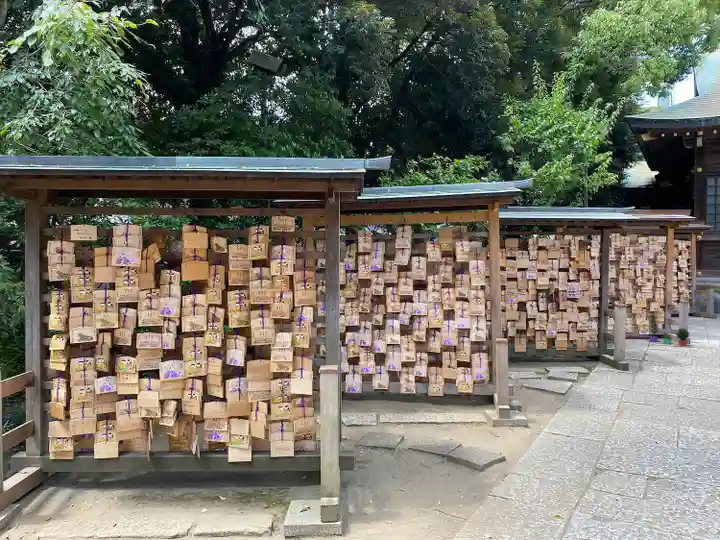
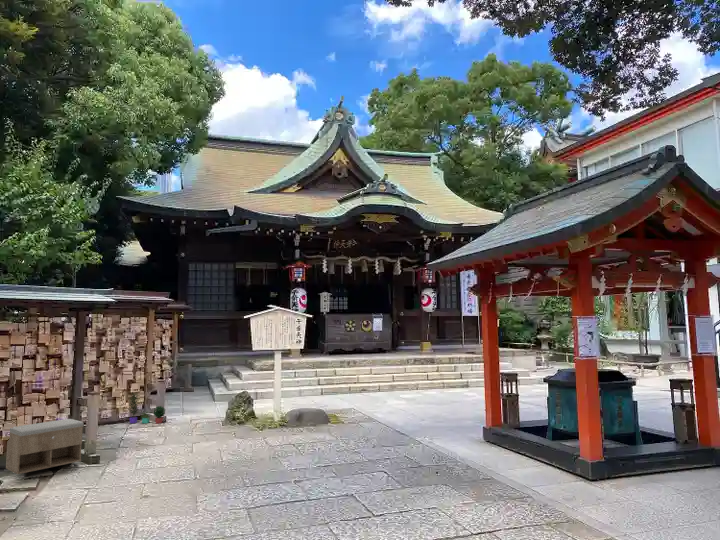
storage bench: none [551,327,613,369] -> present [6,419,83,477]

